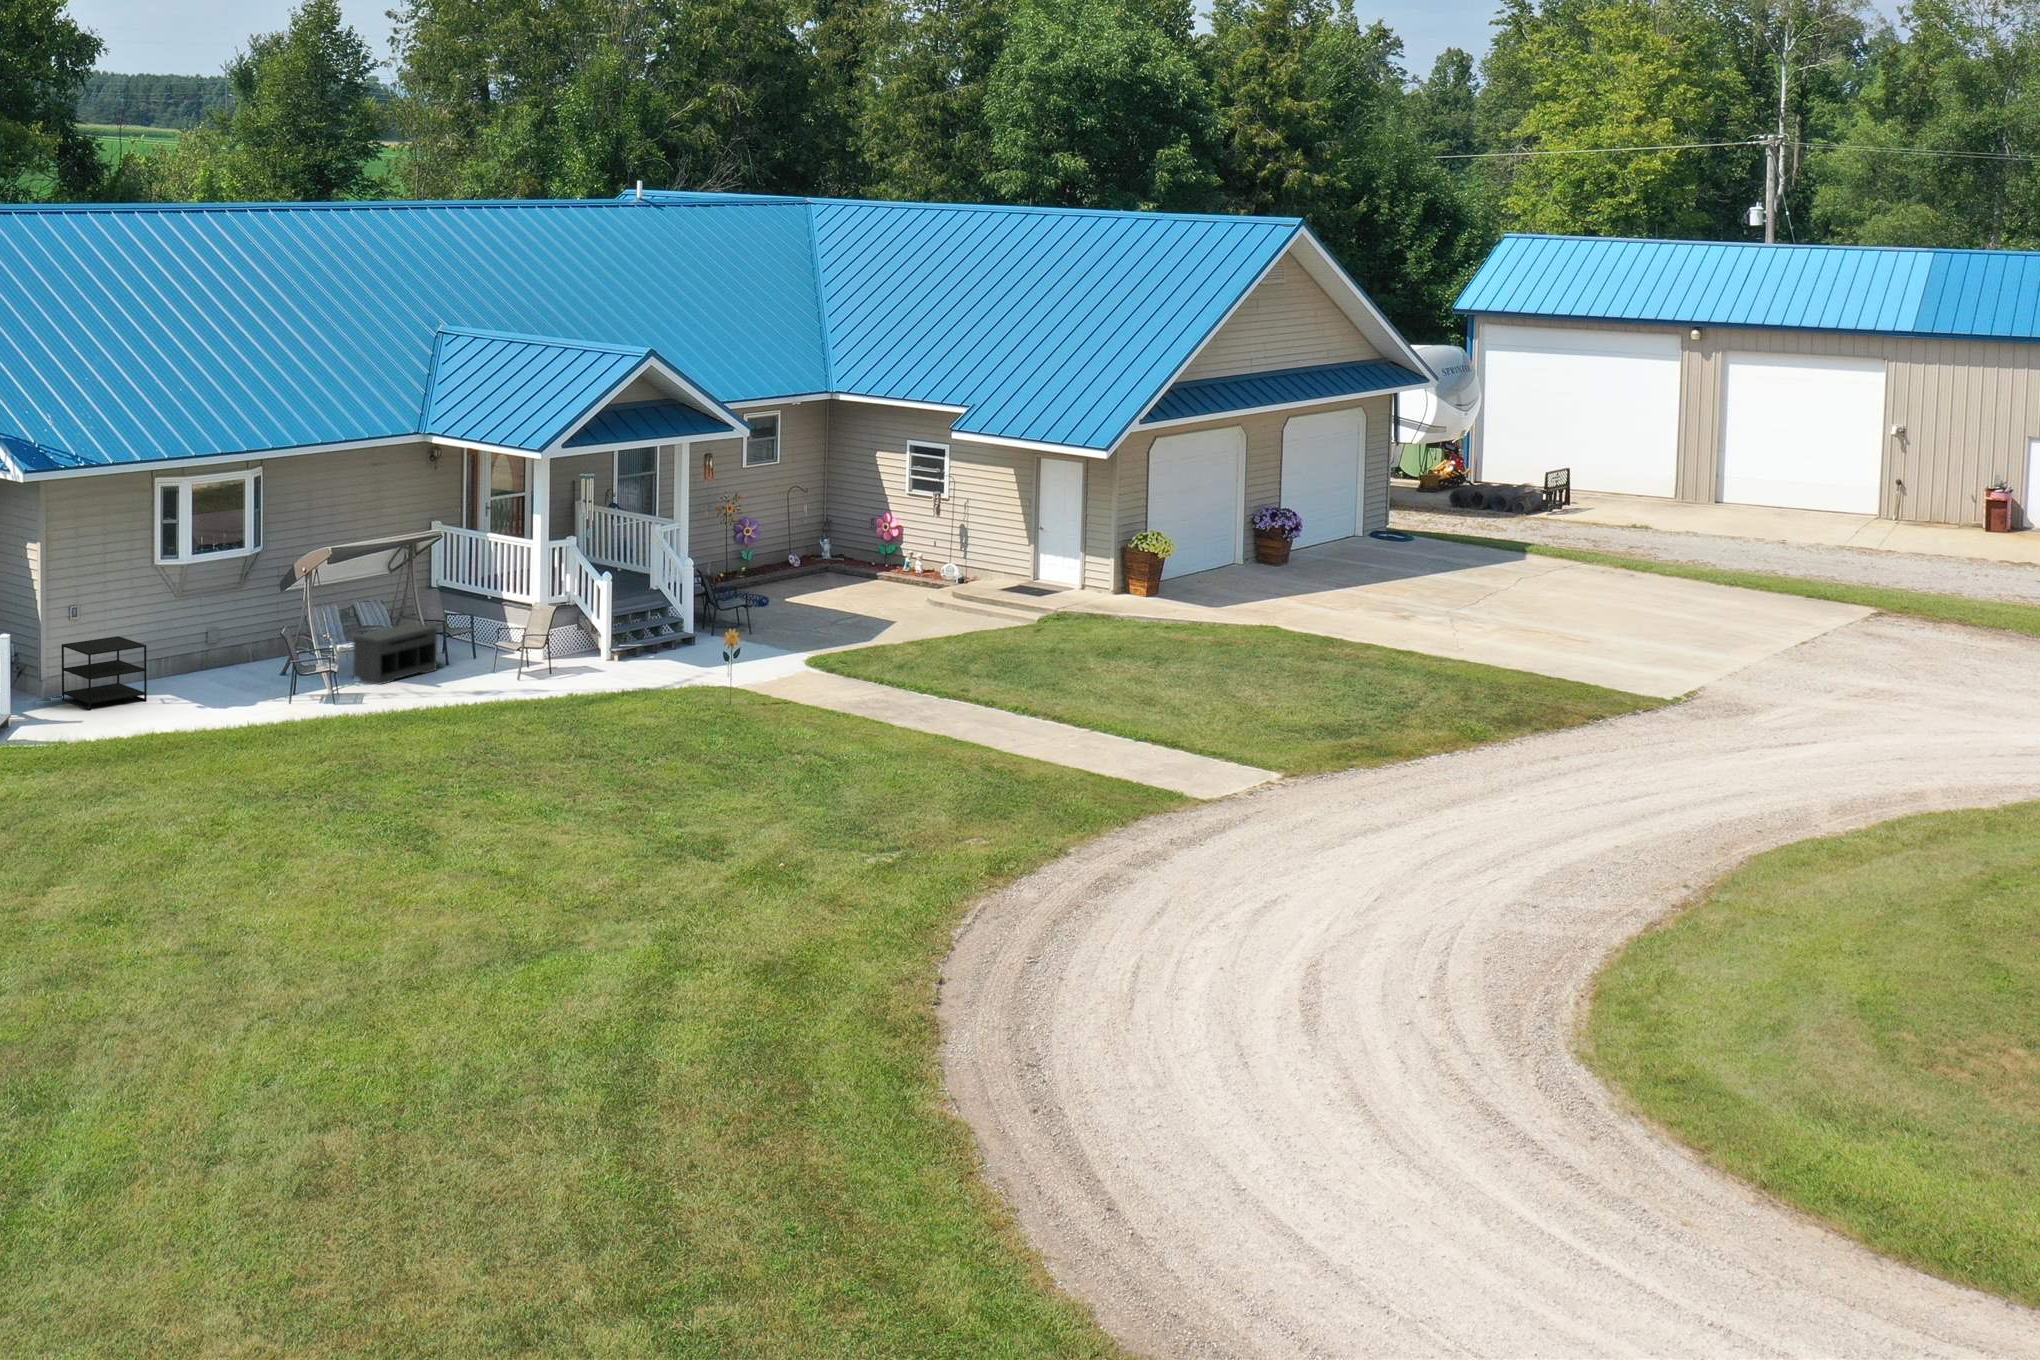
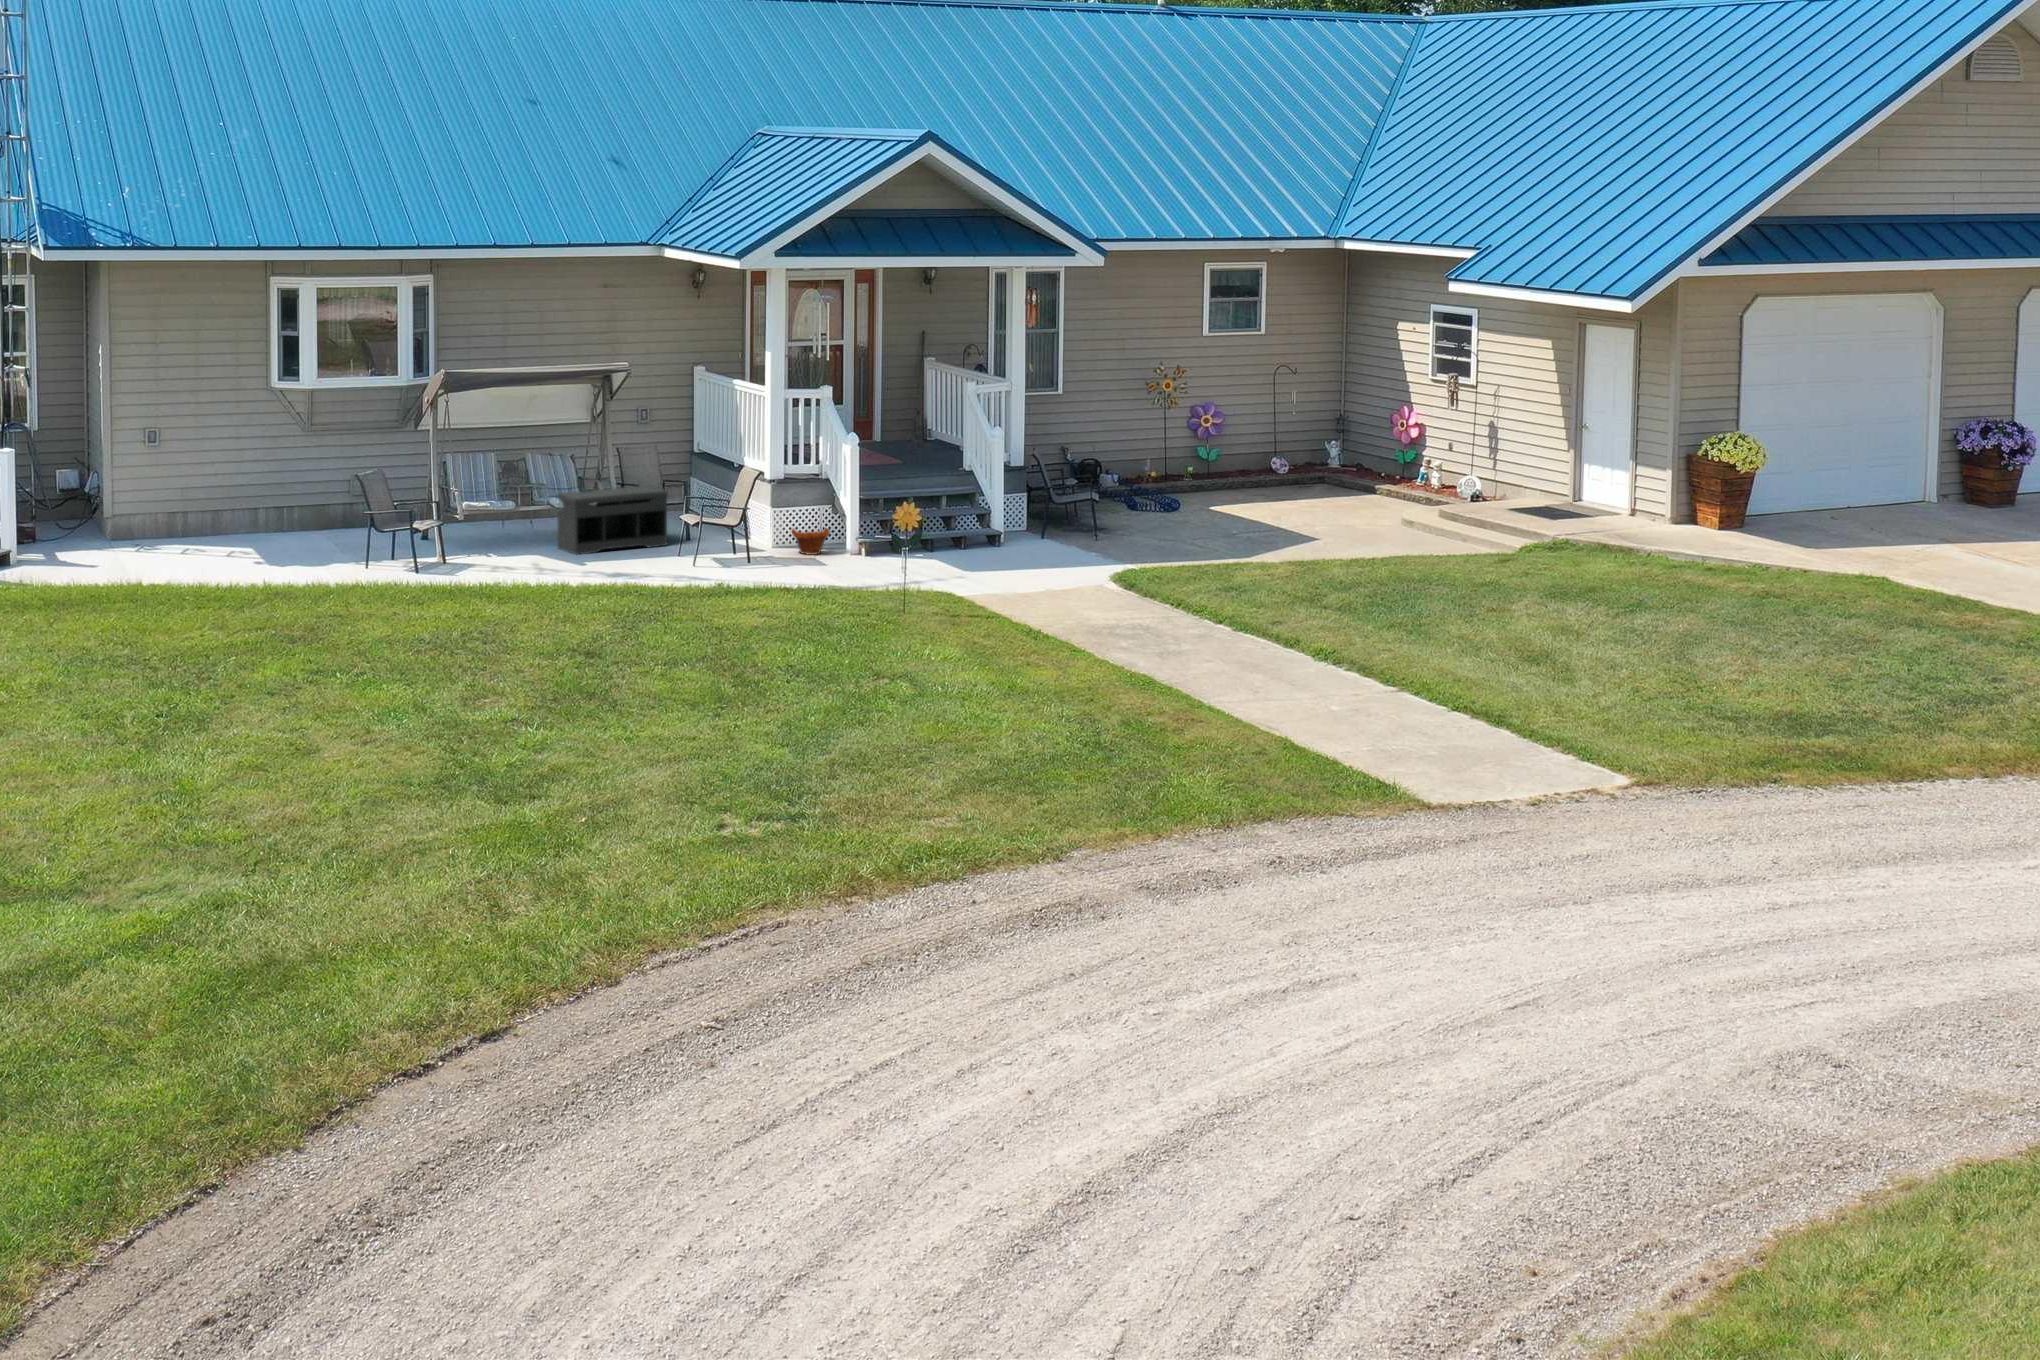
side table: present [61,636,147,711] -> none [223,475,302,555]
planter: none [541,646,572,669] -> present [792,528,830,555]

